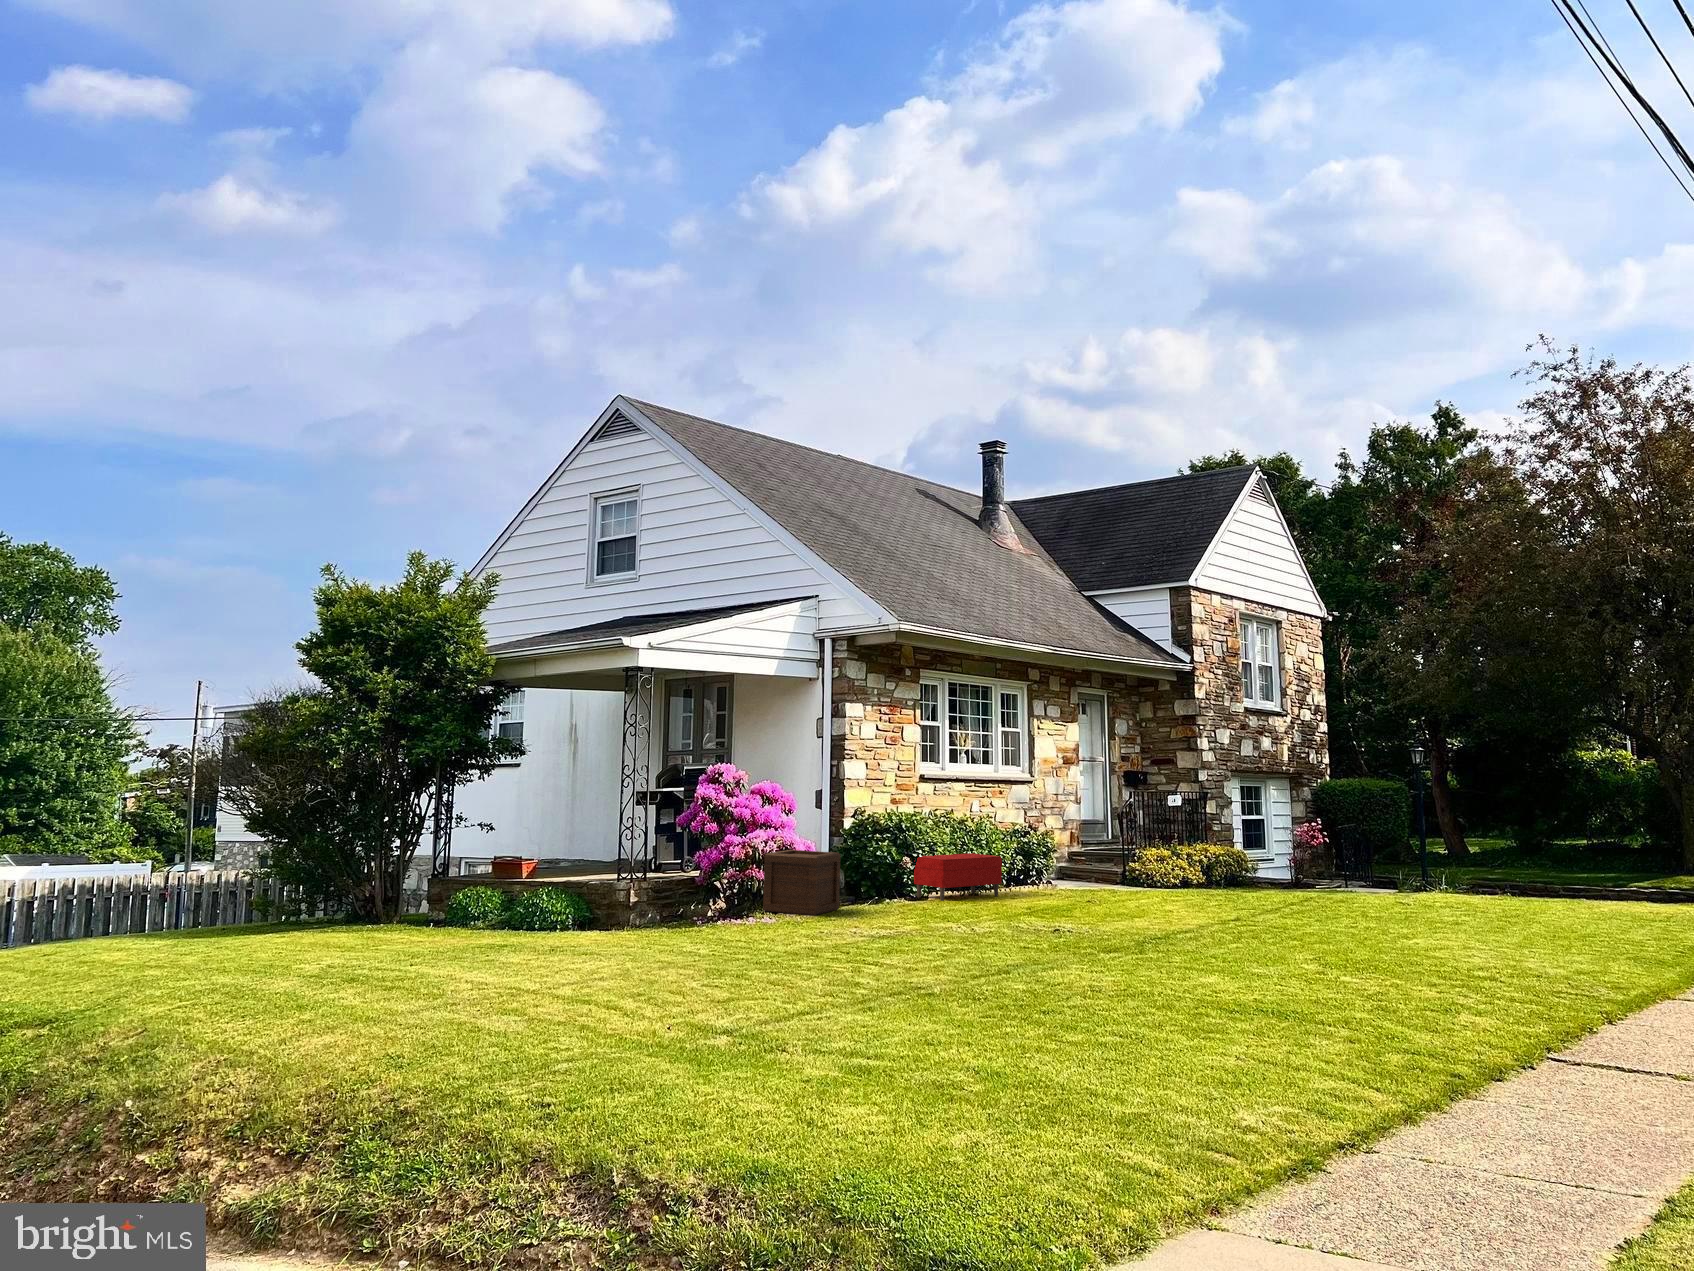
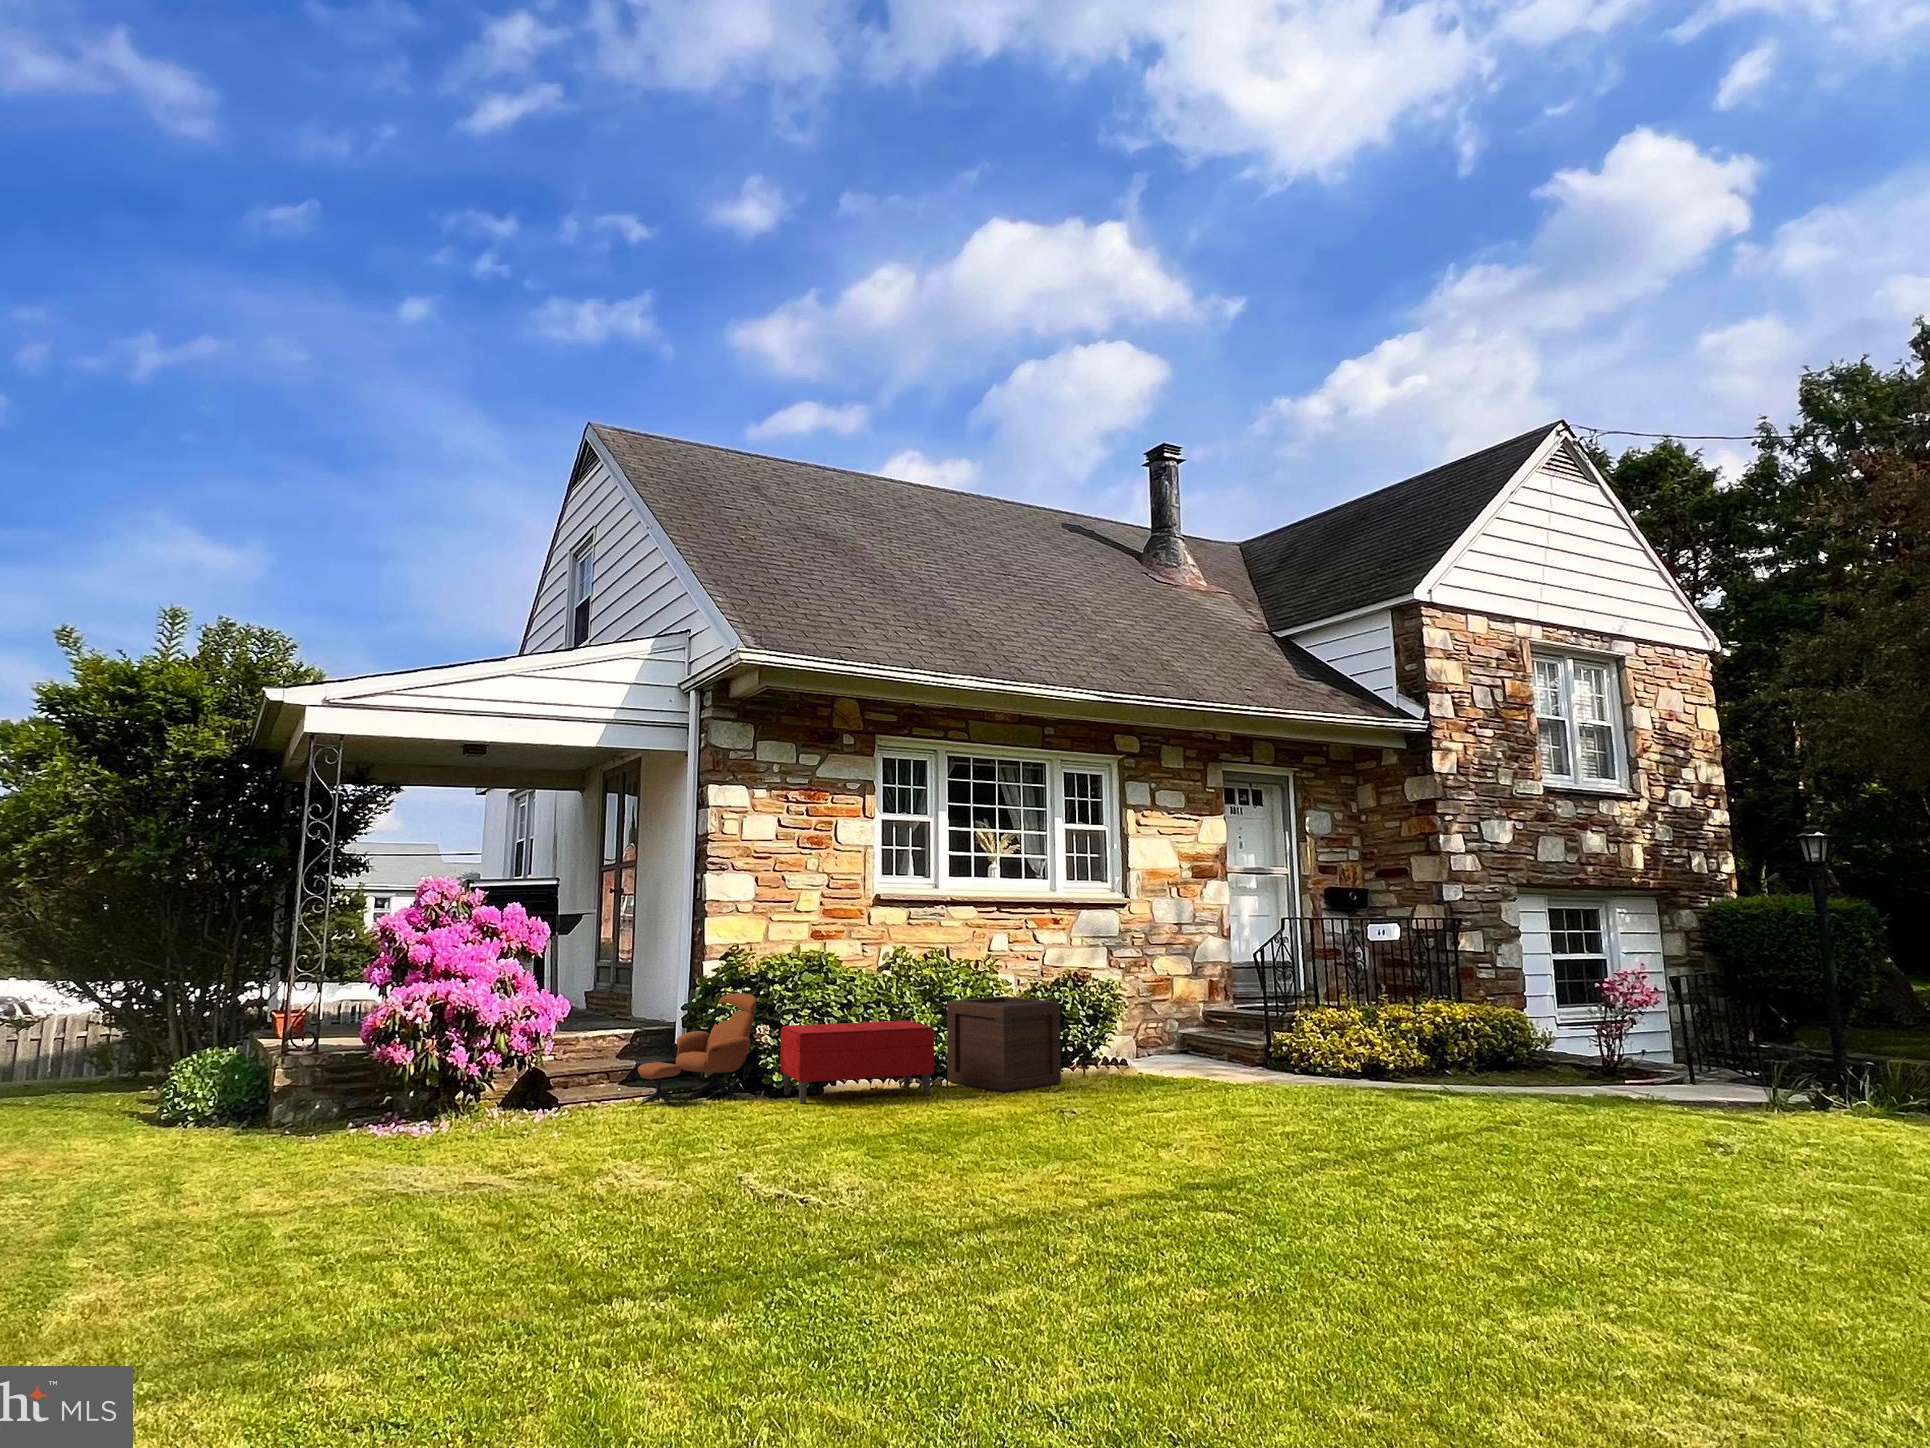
lounge chair: none [846,837,901,904] -> present [638,993,756,1107]
wooden crate: present [763,850,840,916] -> present [947,996,1061,1092]

